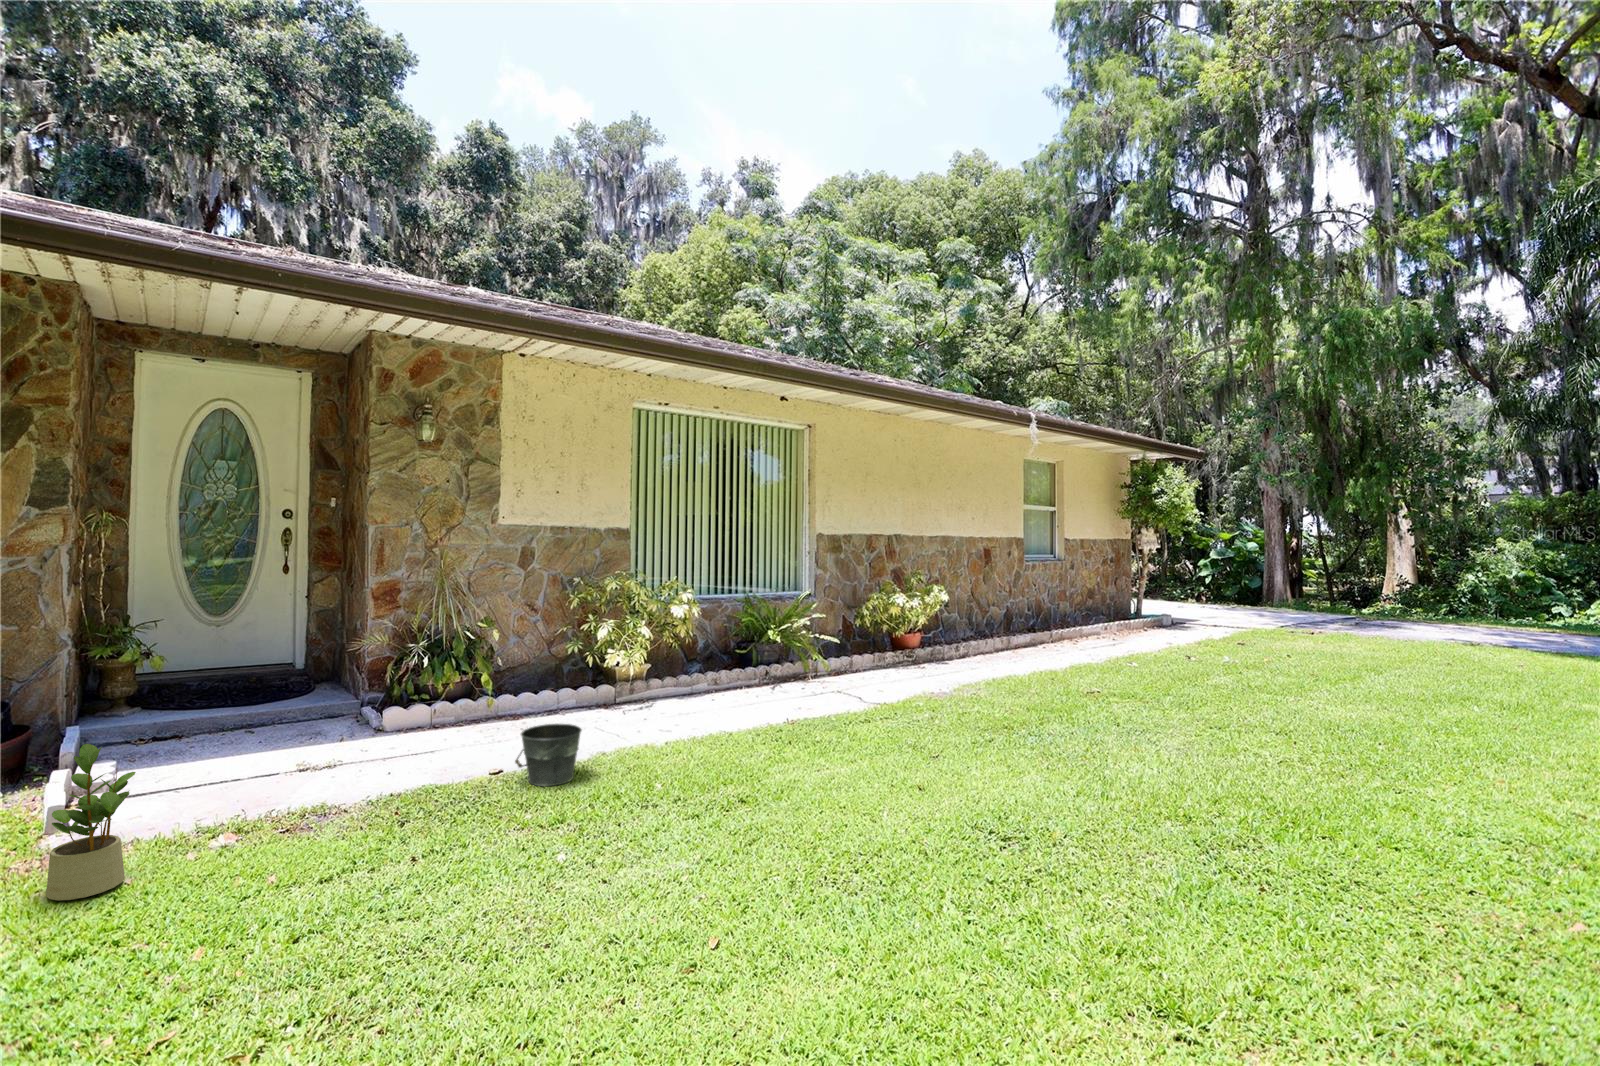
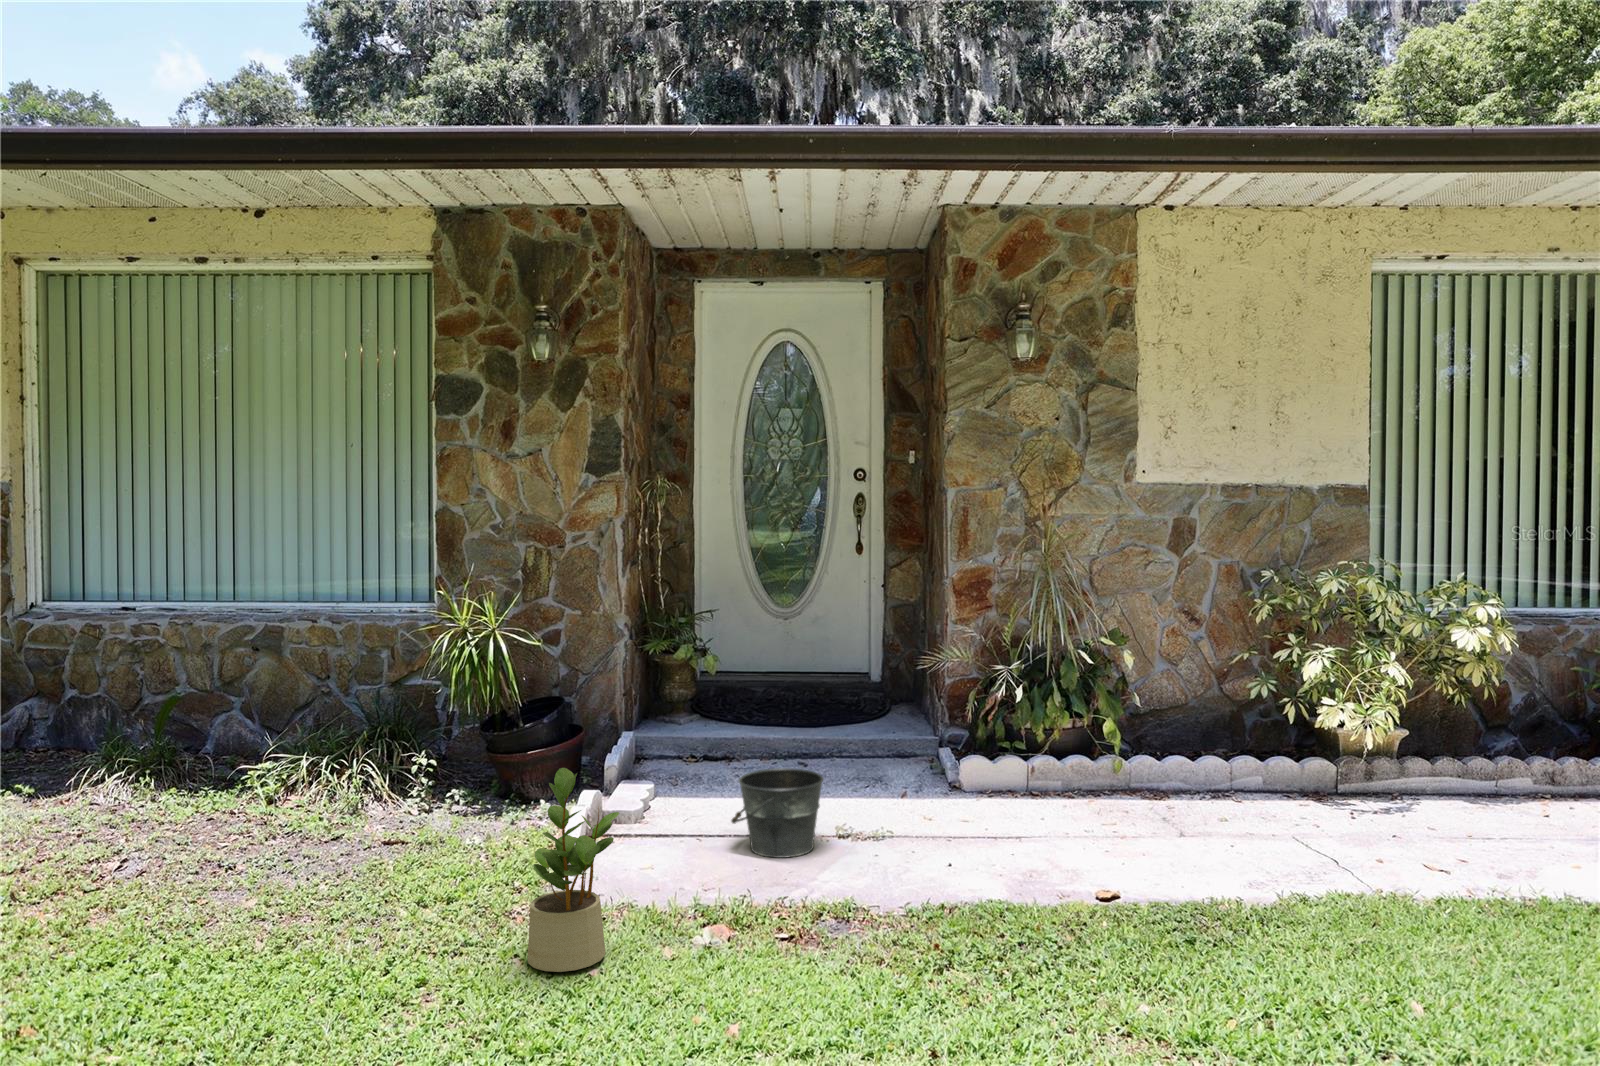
bucket: present [515,724,581,786] -> present [731,768,823,858]

